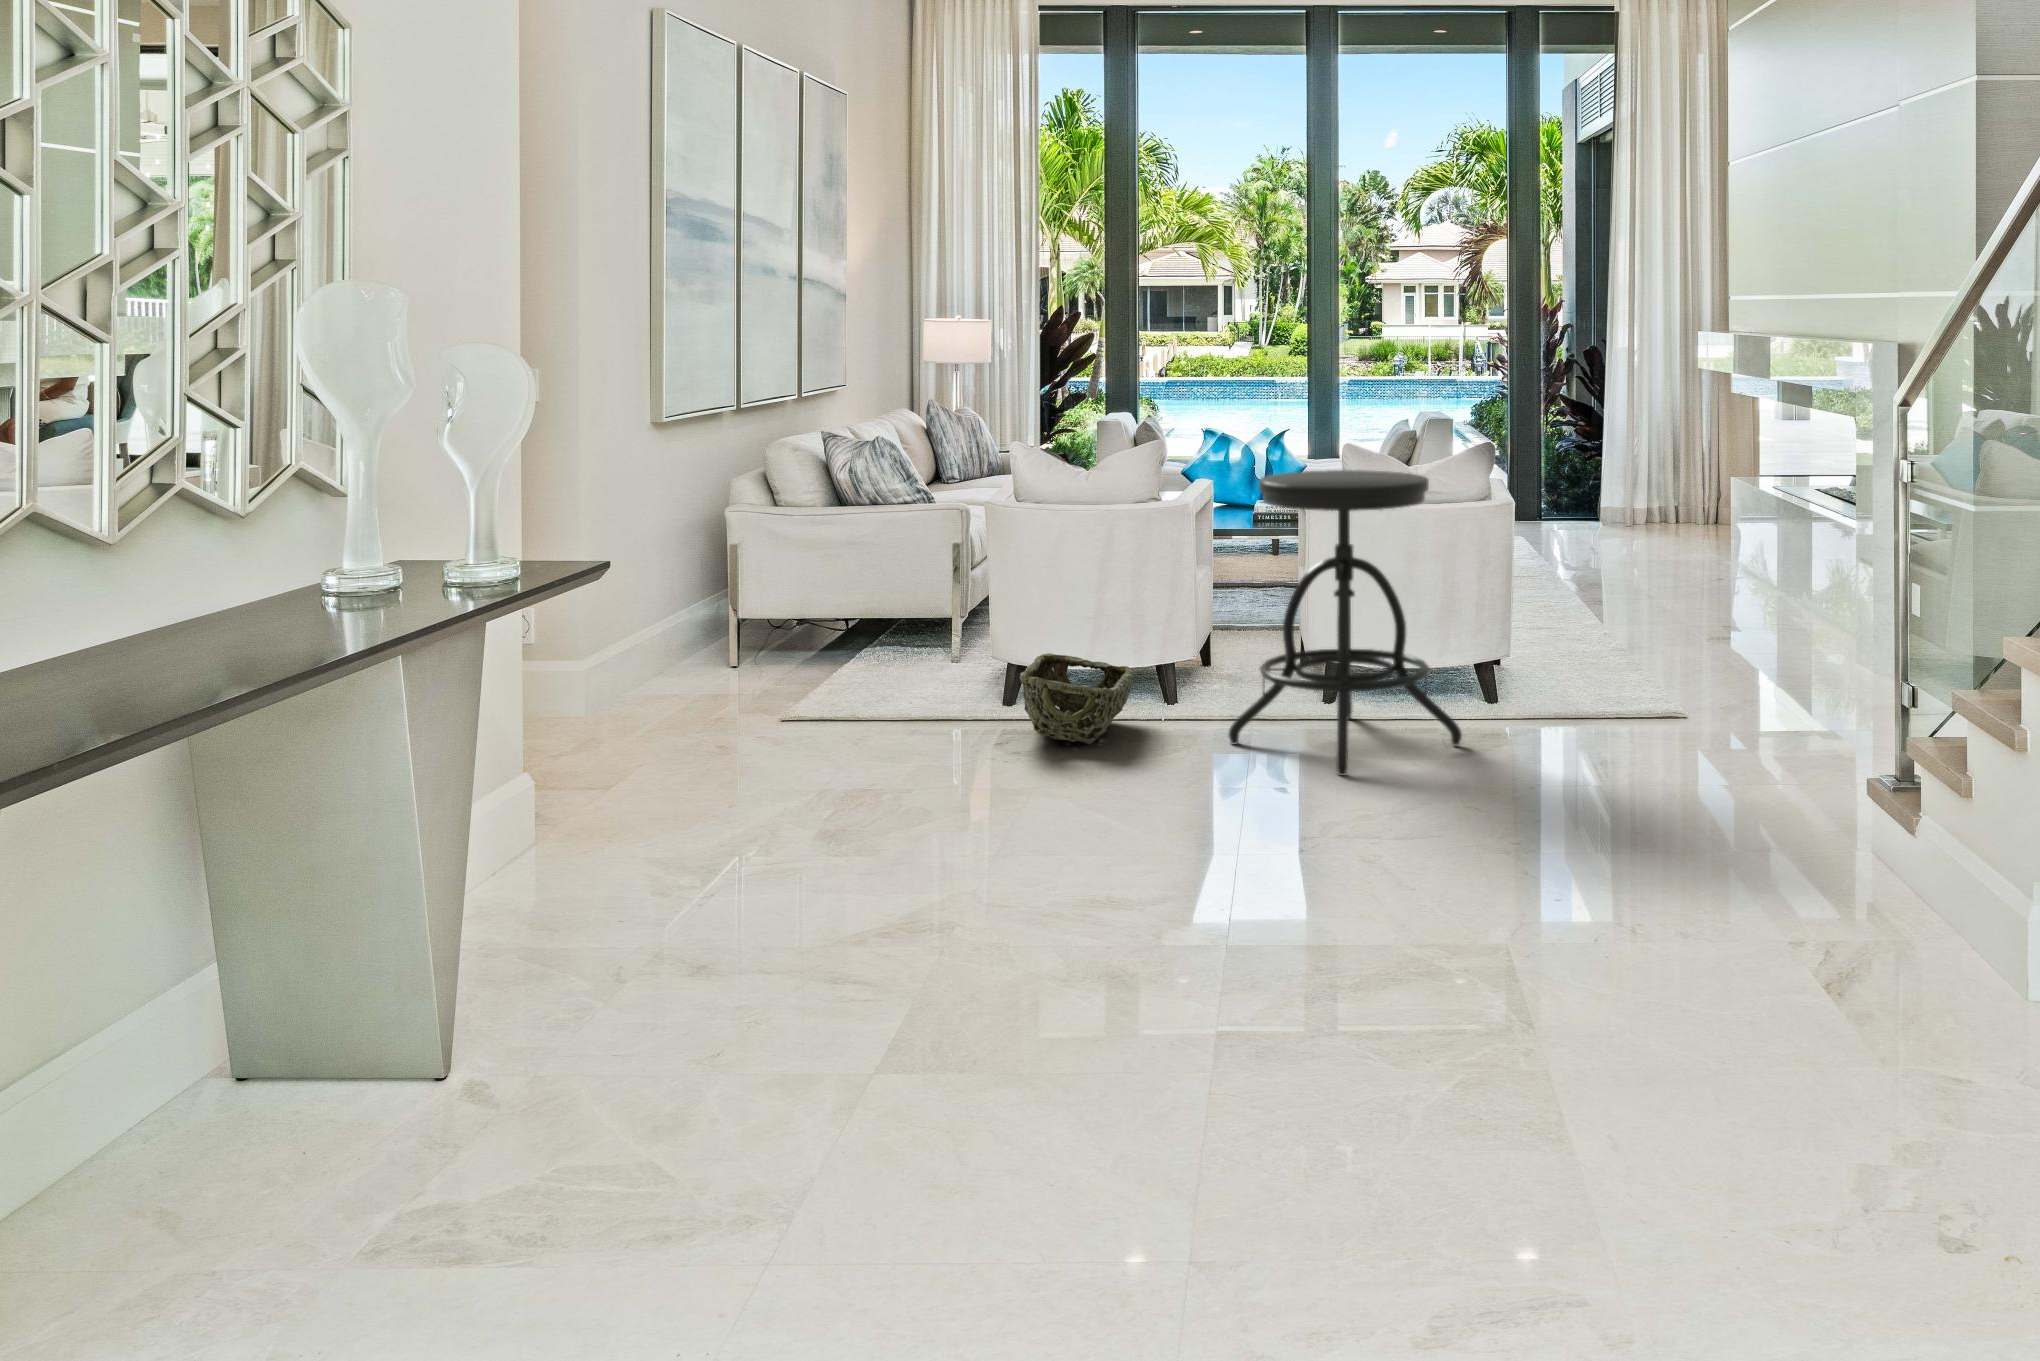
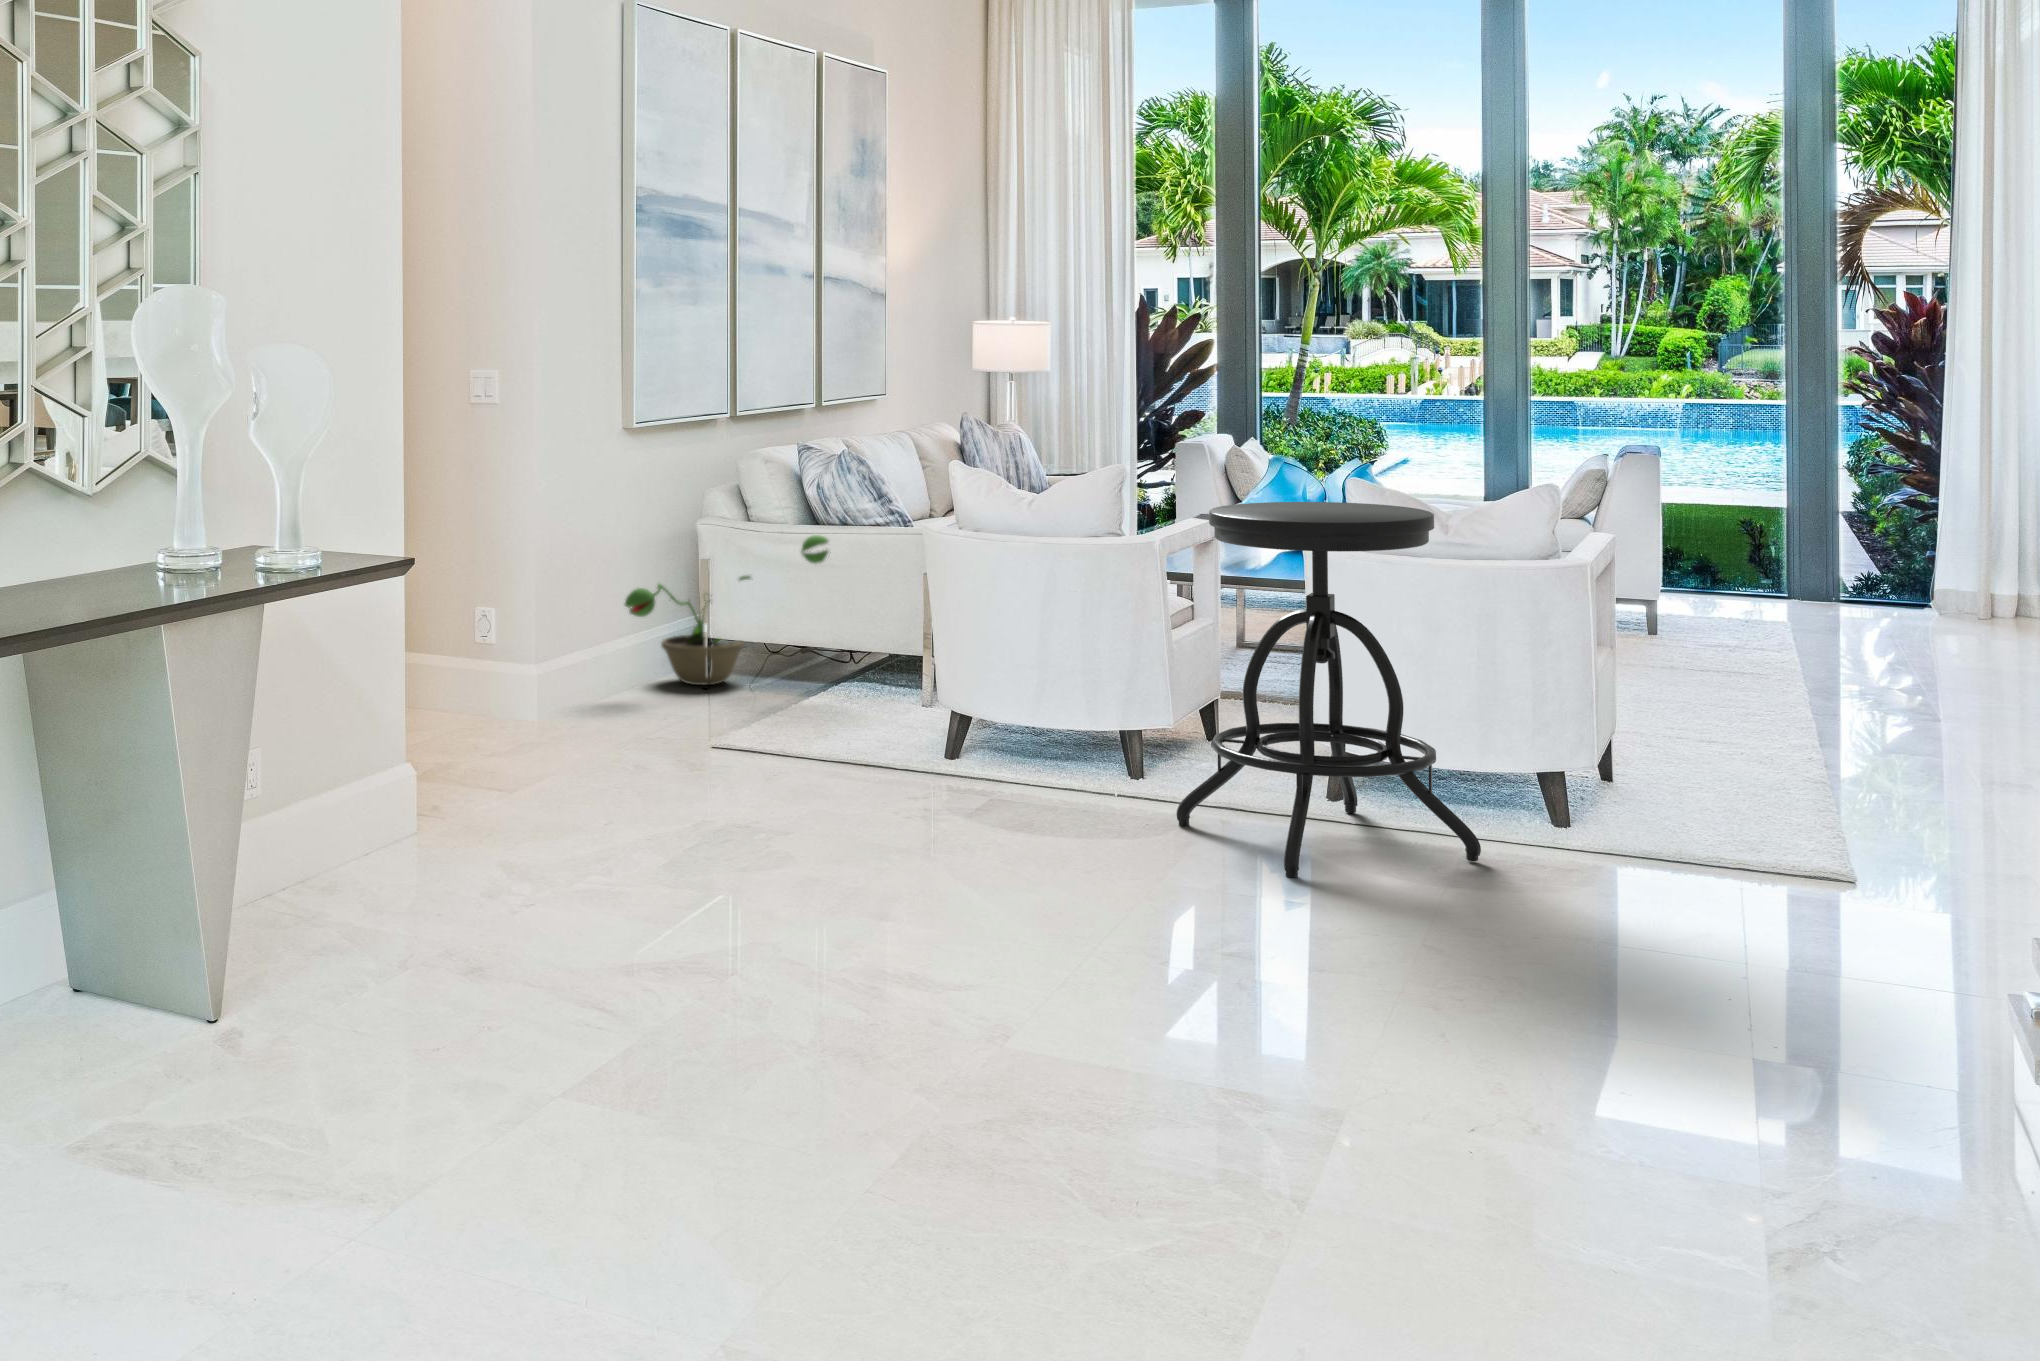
decorative plant: none [660,516,862,663] -> present [625,535,831,685]
woven basket: present [1020,653,1133,744] -> none [931,700,1082,806]

